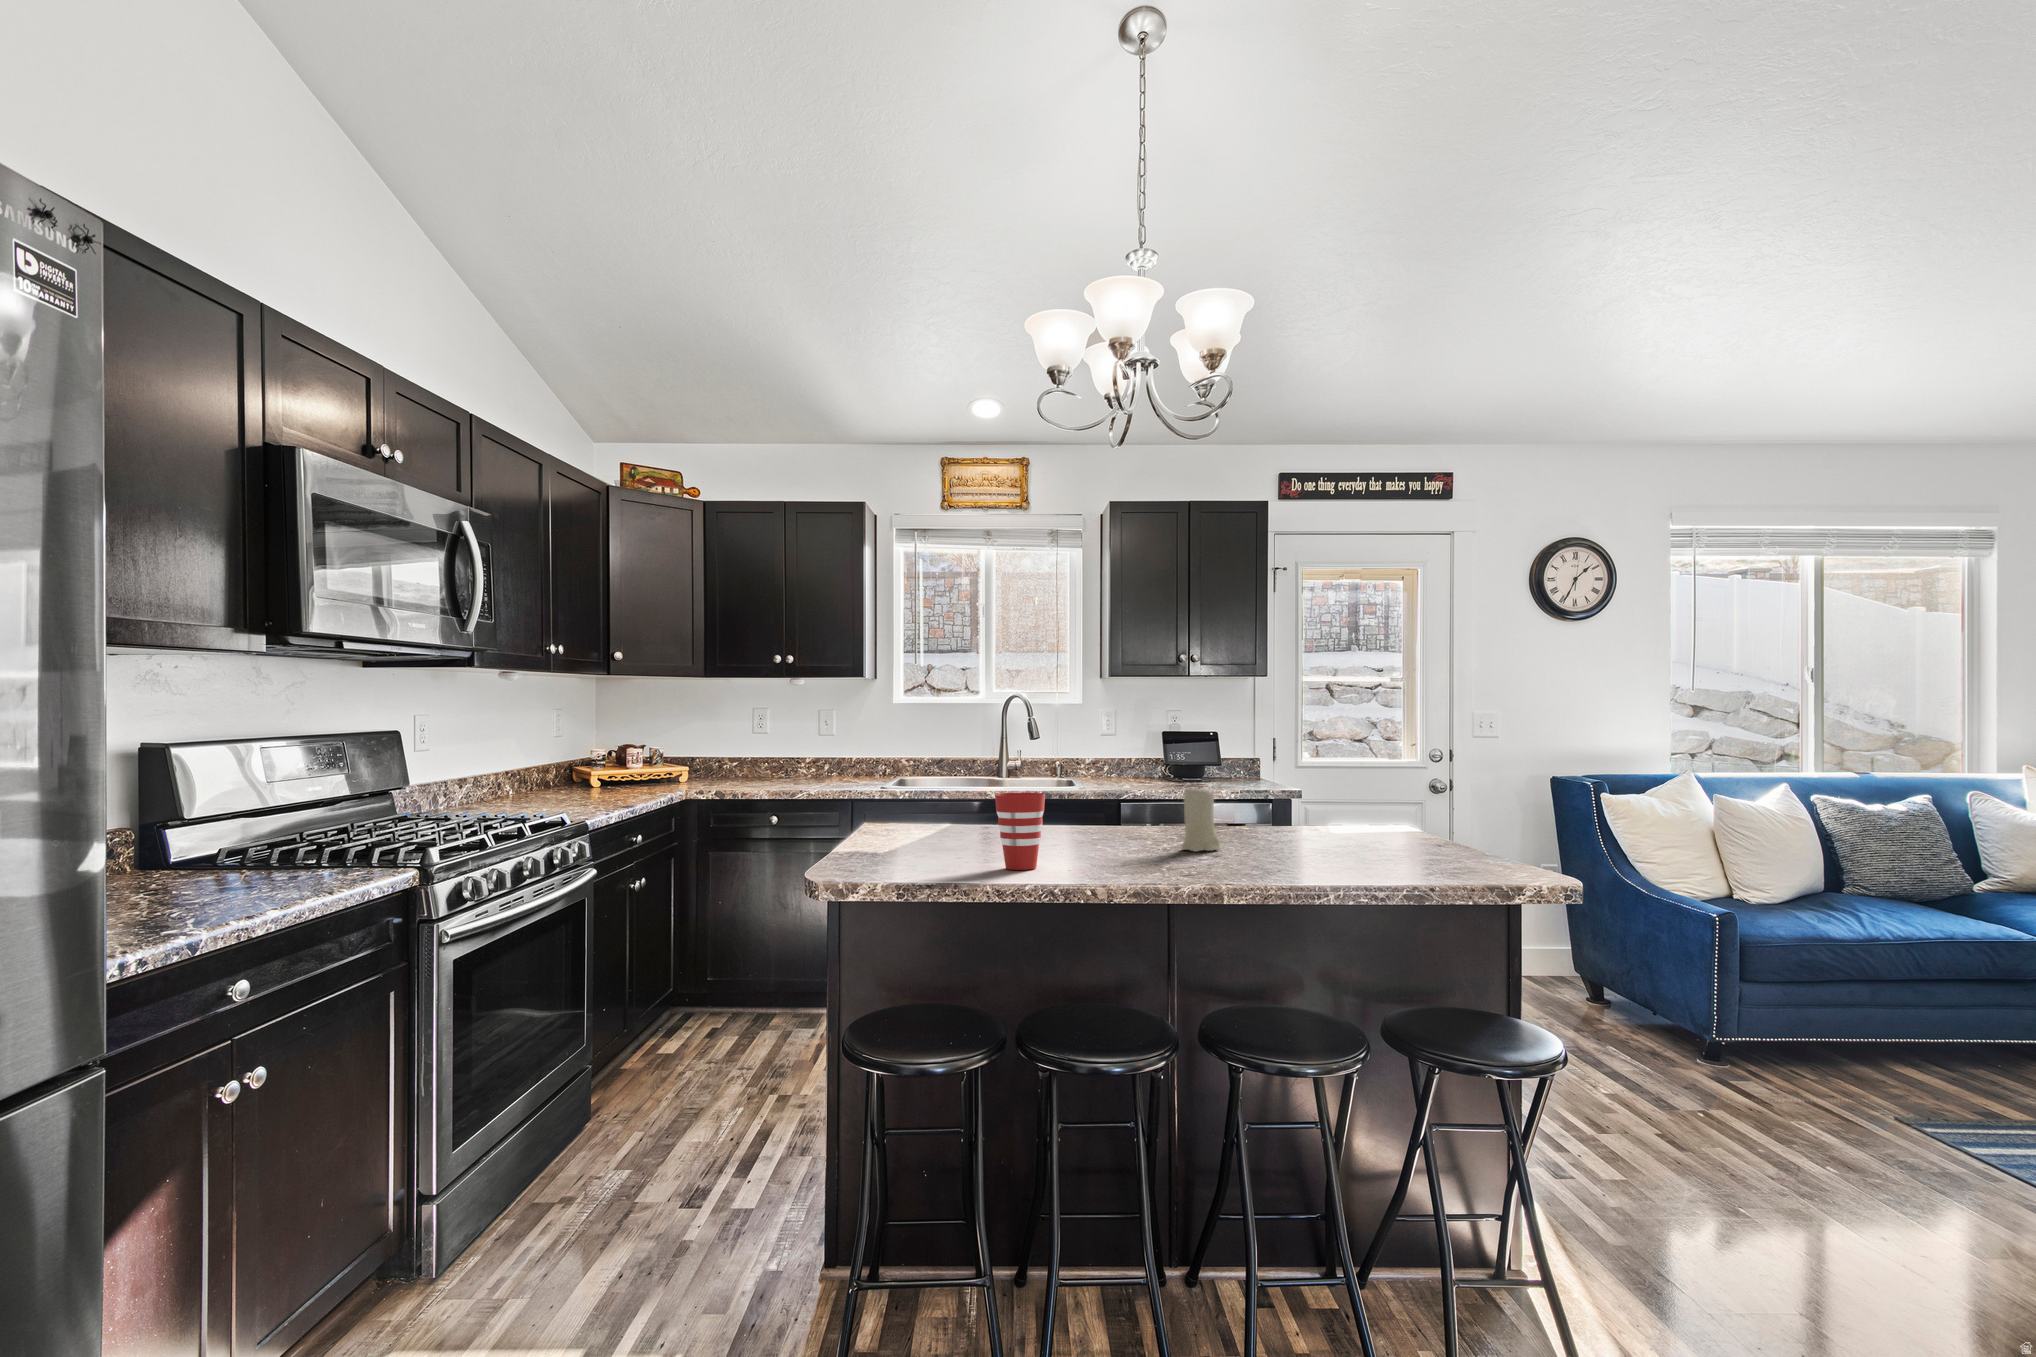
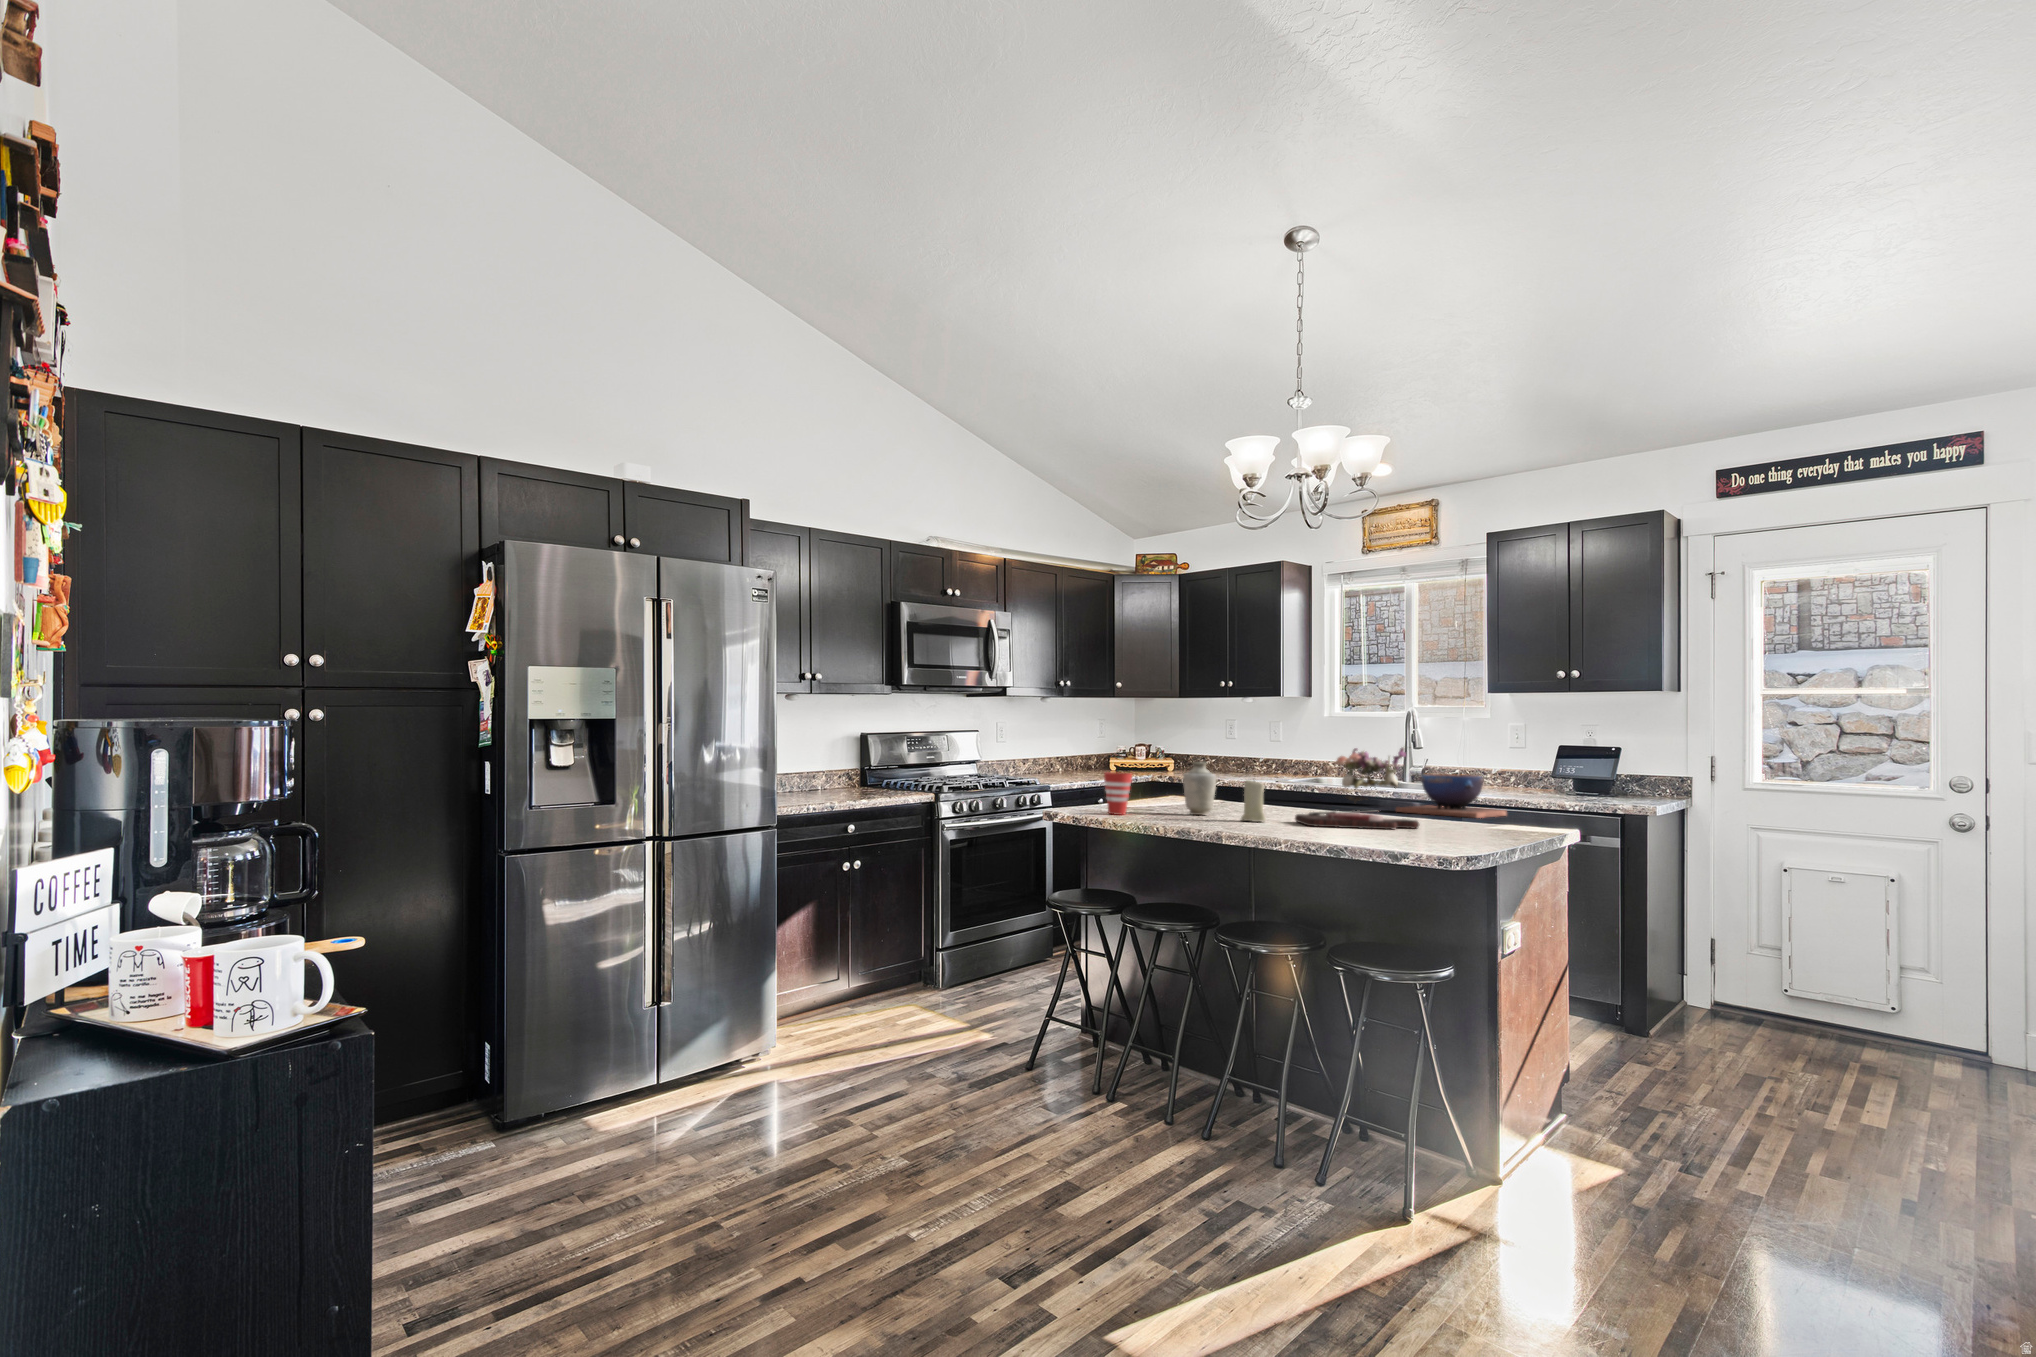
flower arrangement: none [945,733,1037,805] -> present [1336,747,1406,803]
decorative bowl: none [1088,762,1191,811] -> present [1396,774,1506,818]
vase: none [1047,765,1098,850] -> present [1183,762,1216,815]
cutting board: none [1217,815,1349,847] -> present [1295,811,1419,829]

